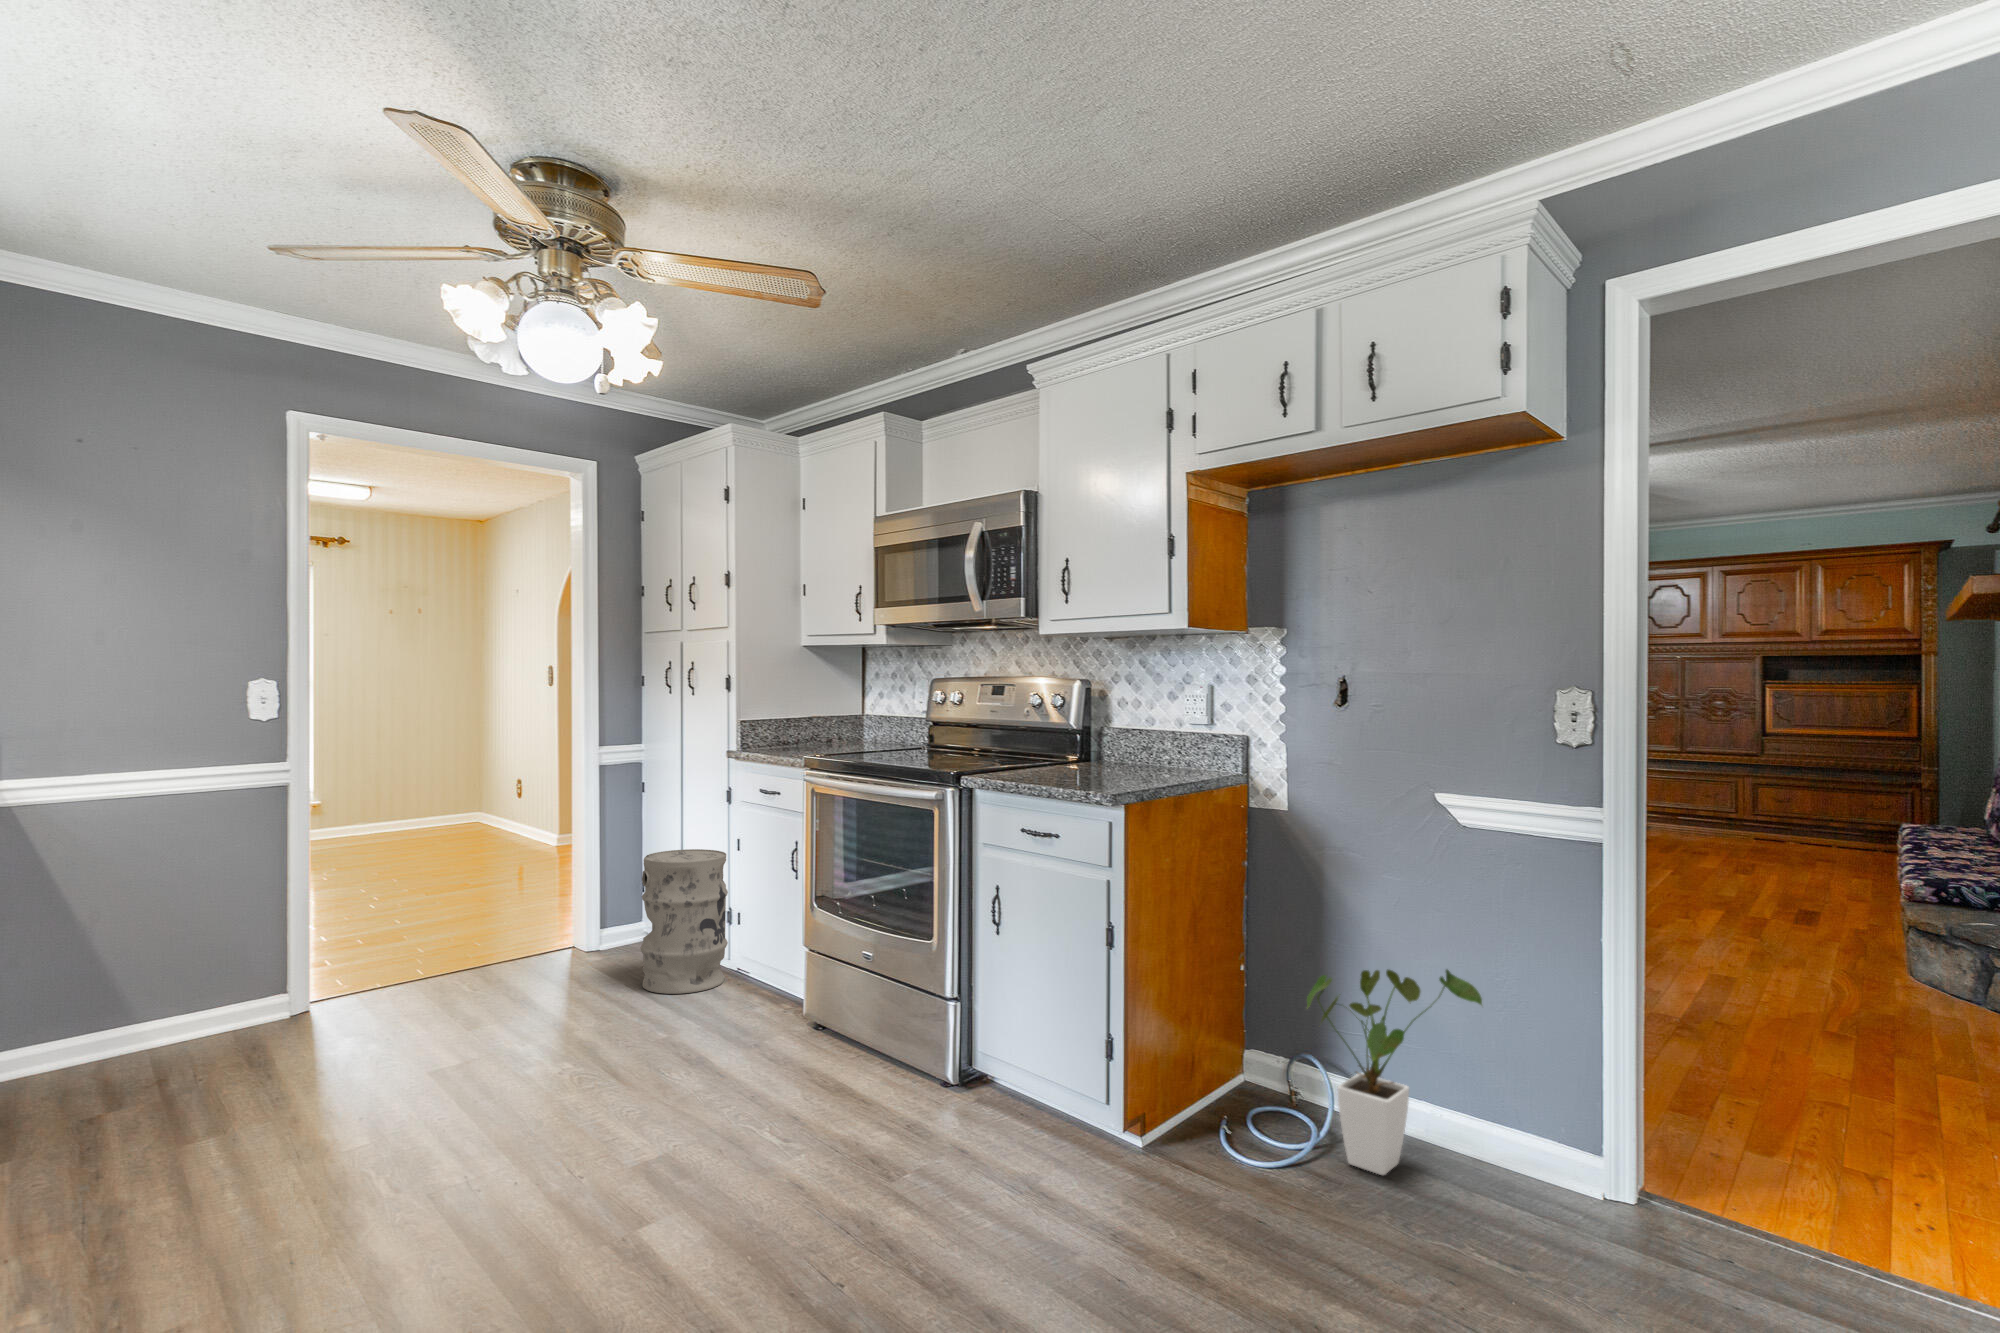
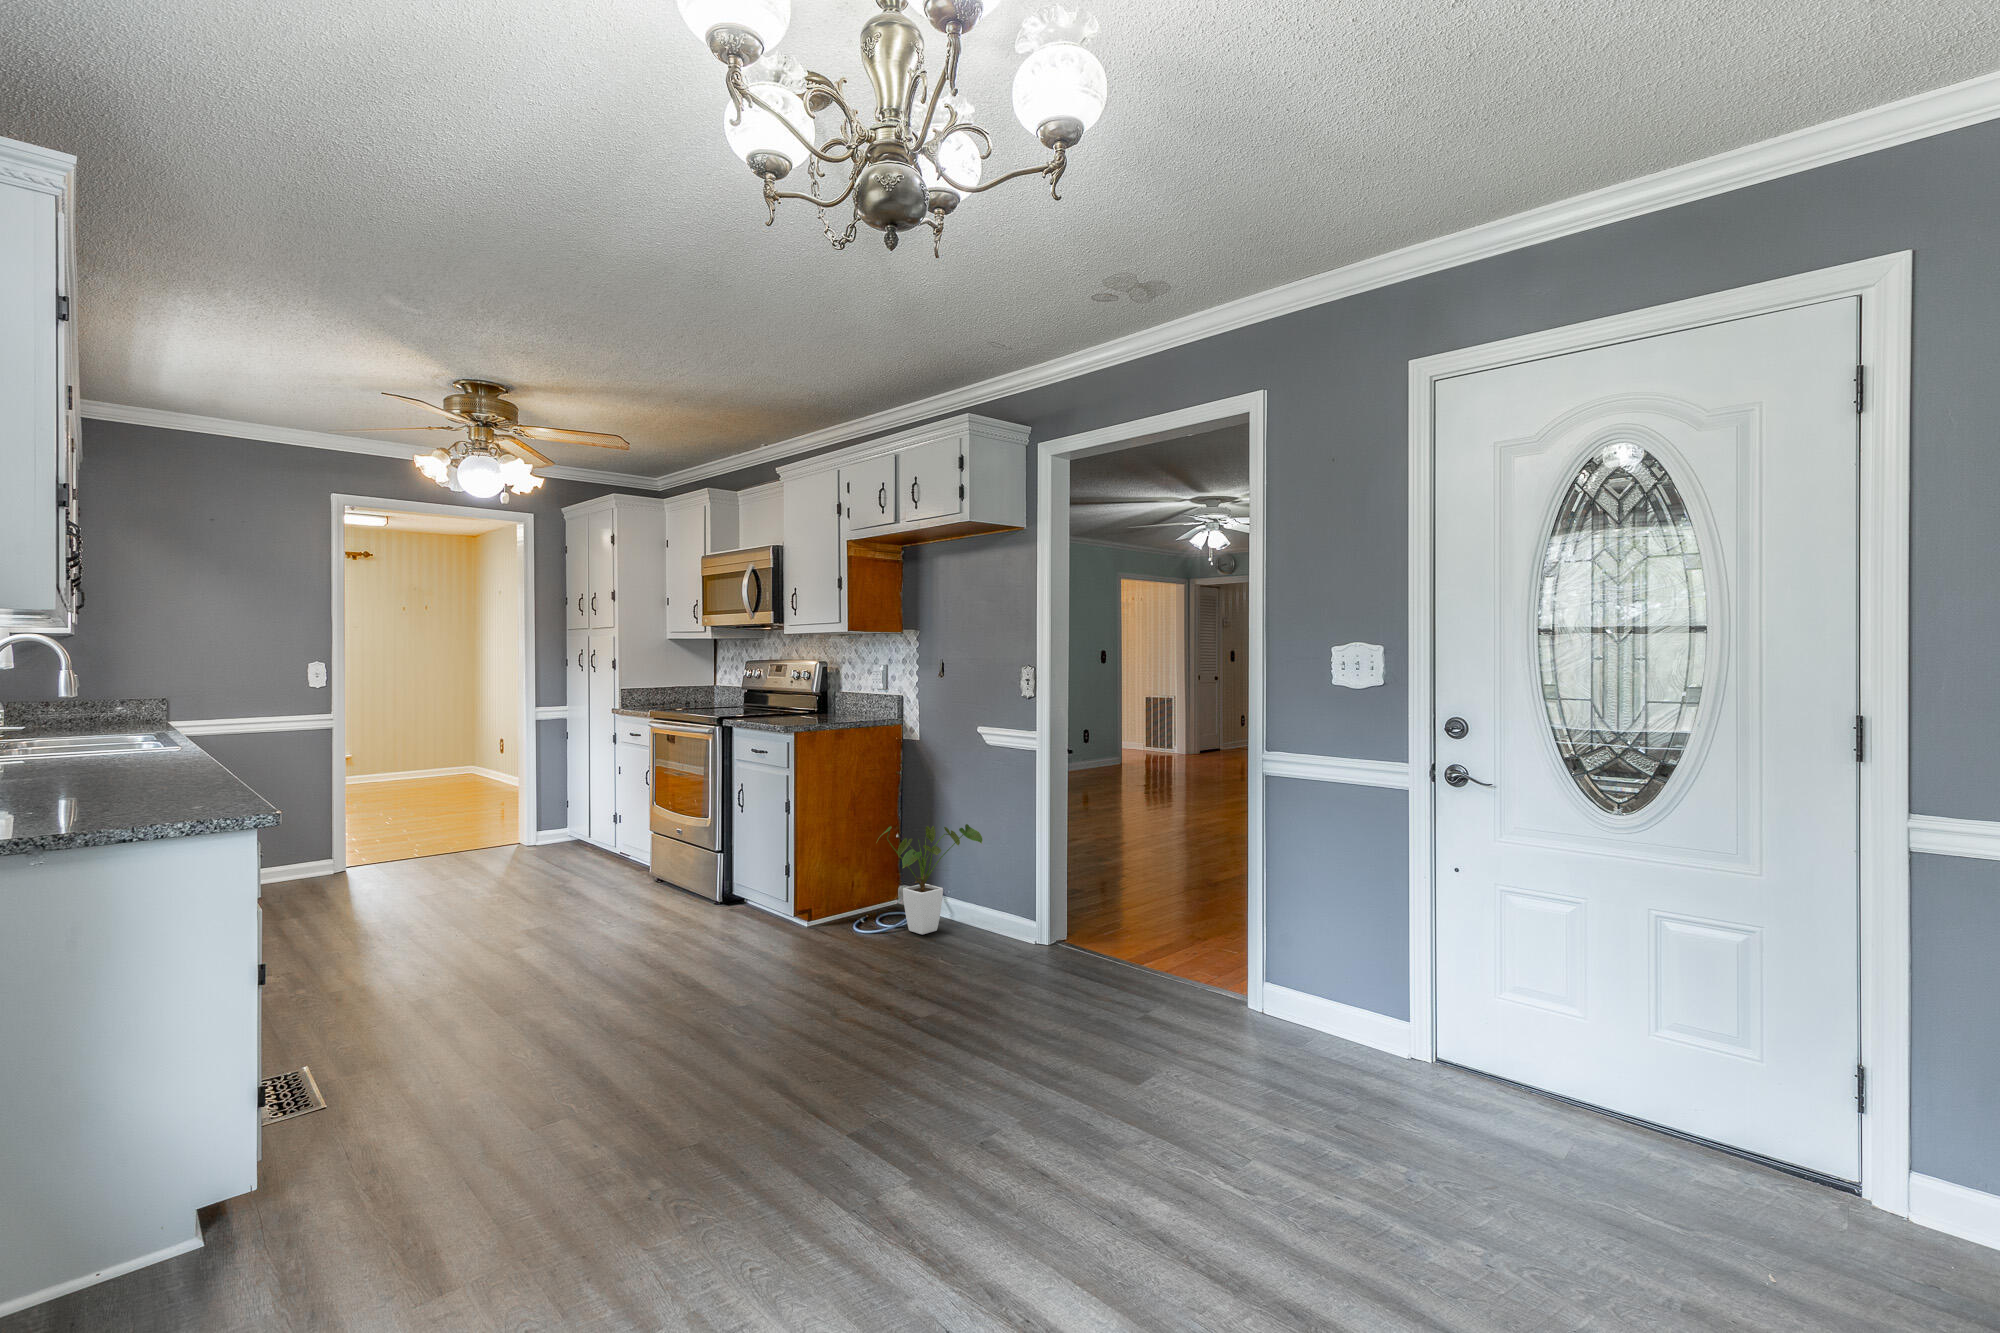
trash can: present [640,849,728,994] -> none [555,774,614,864]

